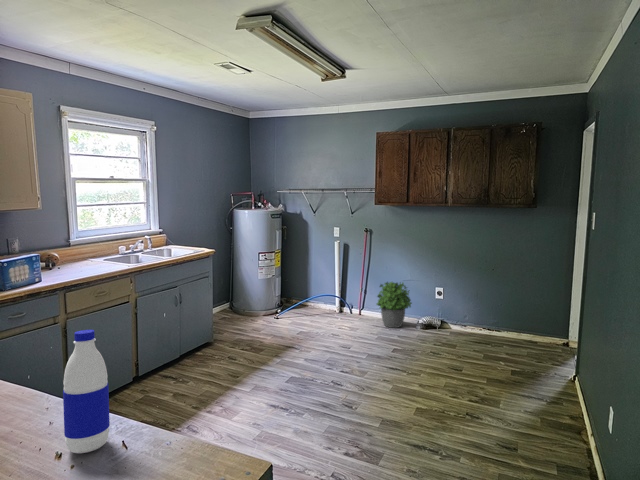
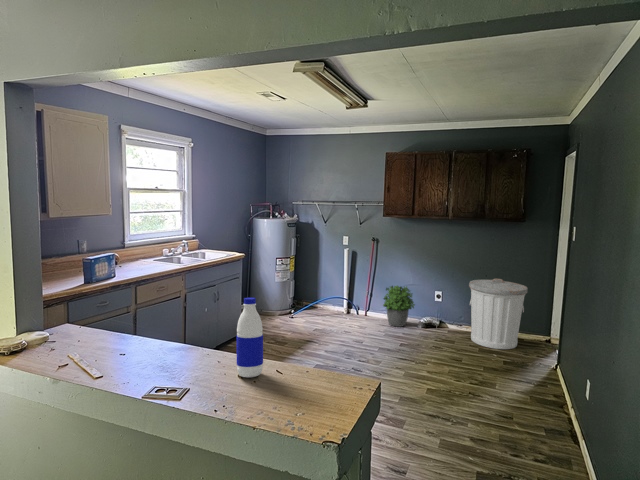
trash can: none [472,273,540,355] -> present [469,279,528,349]

